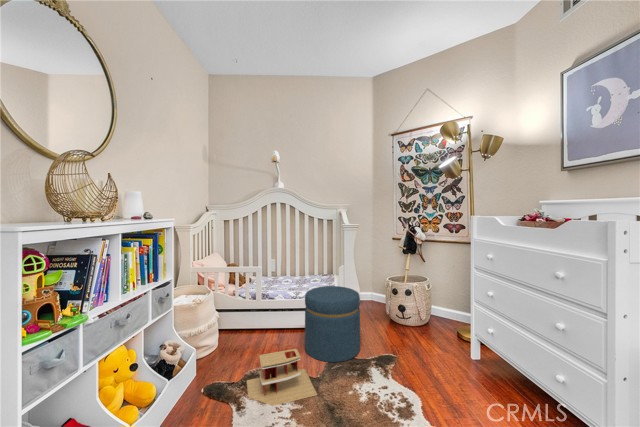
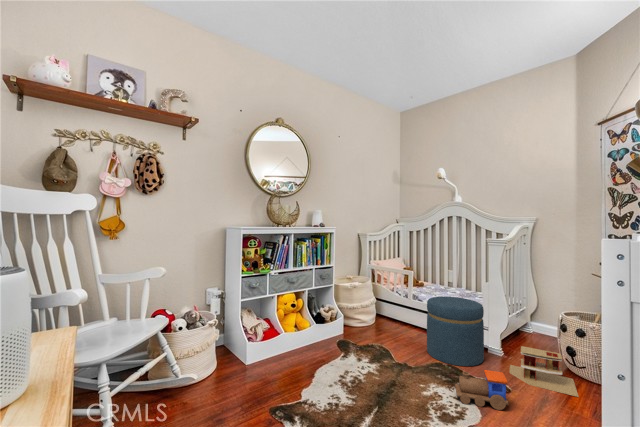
toy house: present [247,349,317,406] -> present [509,346,578,397]
toy train: none [389,352,435,404] -> present [455,370,508,410]

